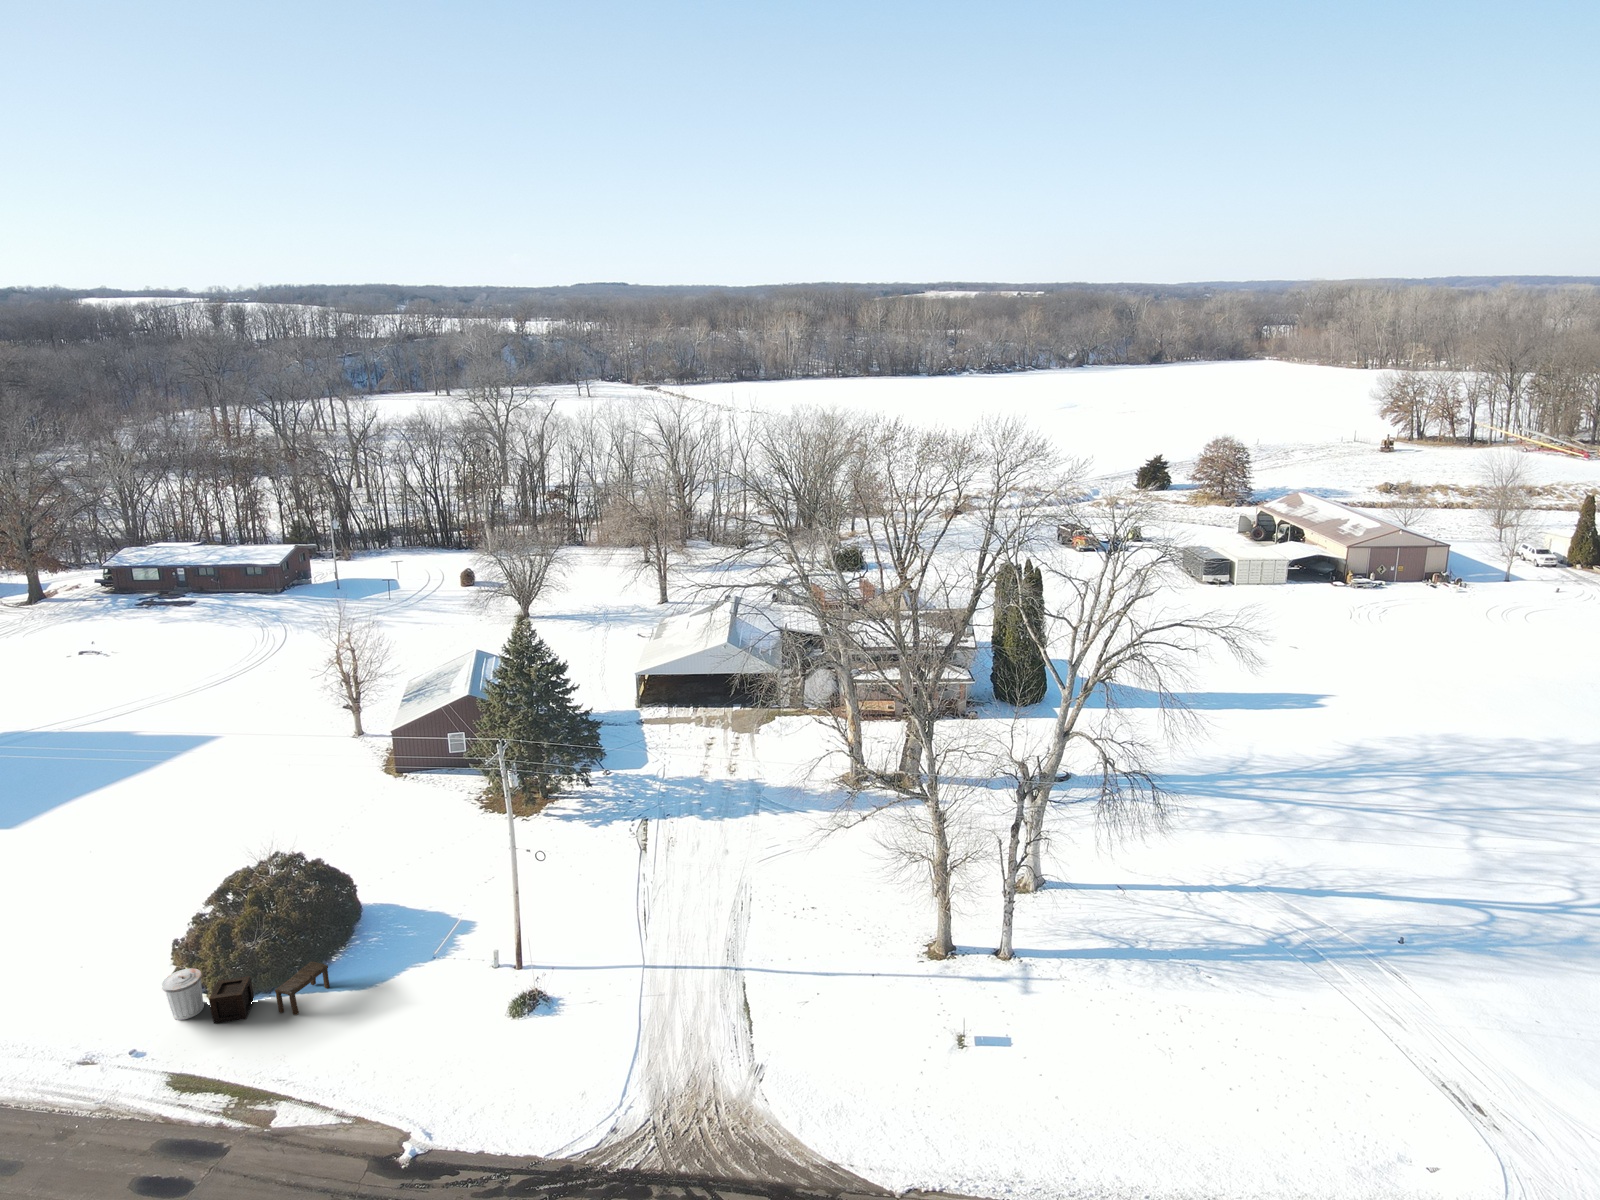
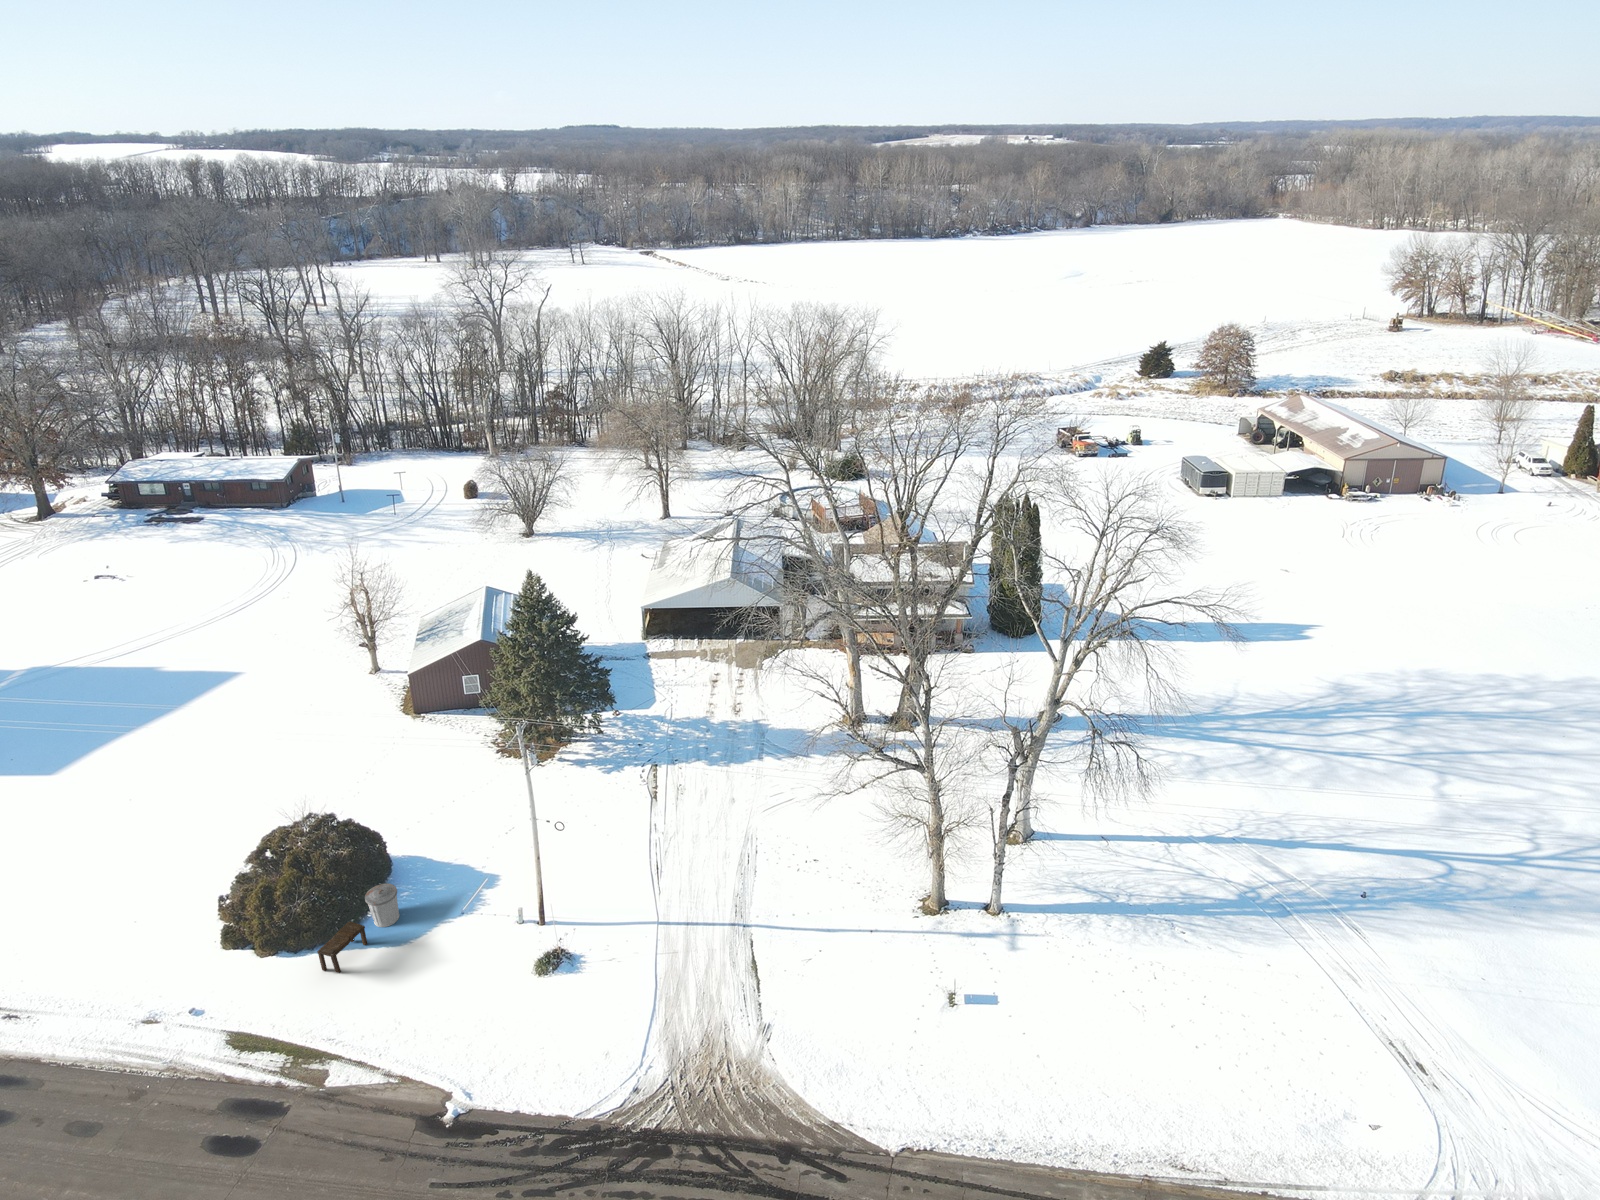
trash can: present [162,968,204,1020] -> present [365,883,399,927]
wooden crate: present [209,976,254,1024] -> none [257,938,299,982]

